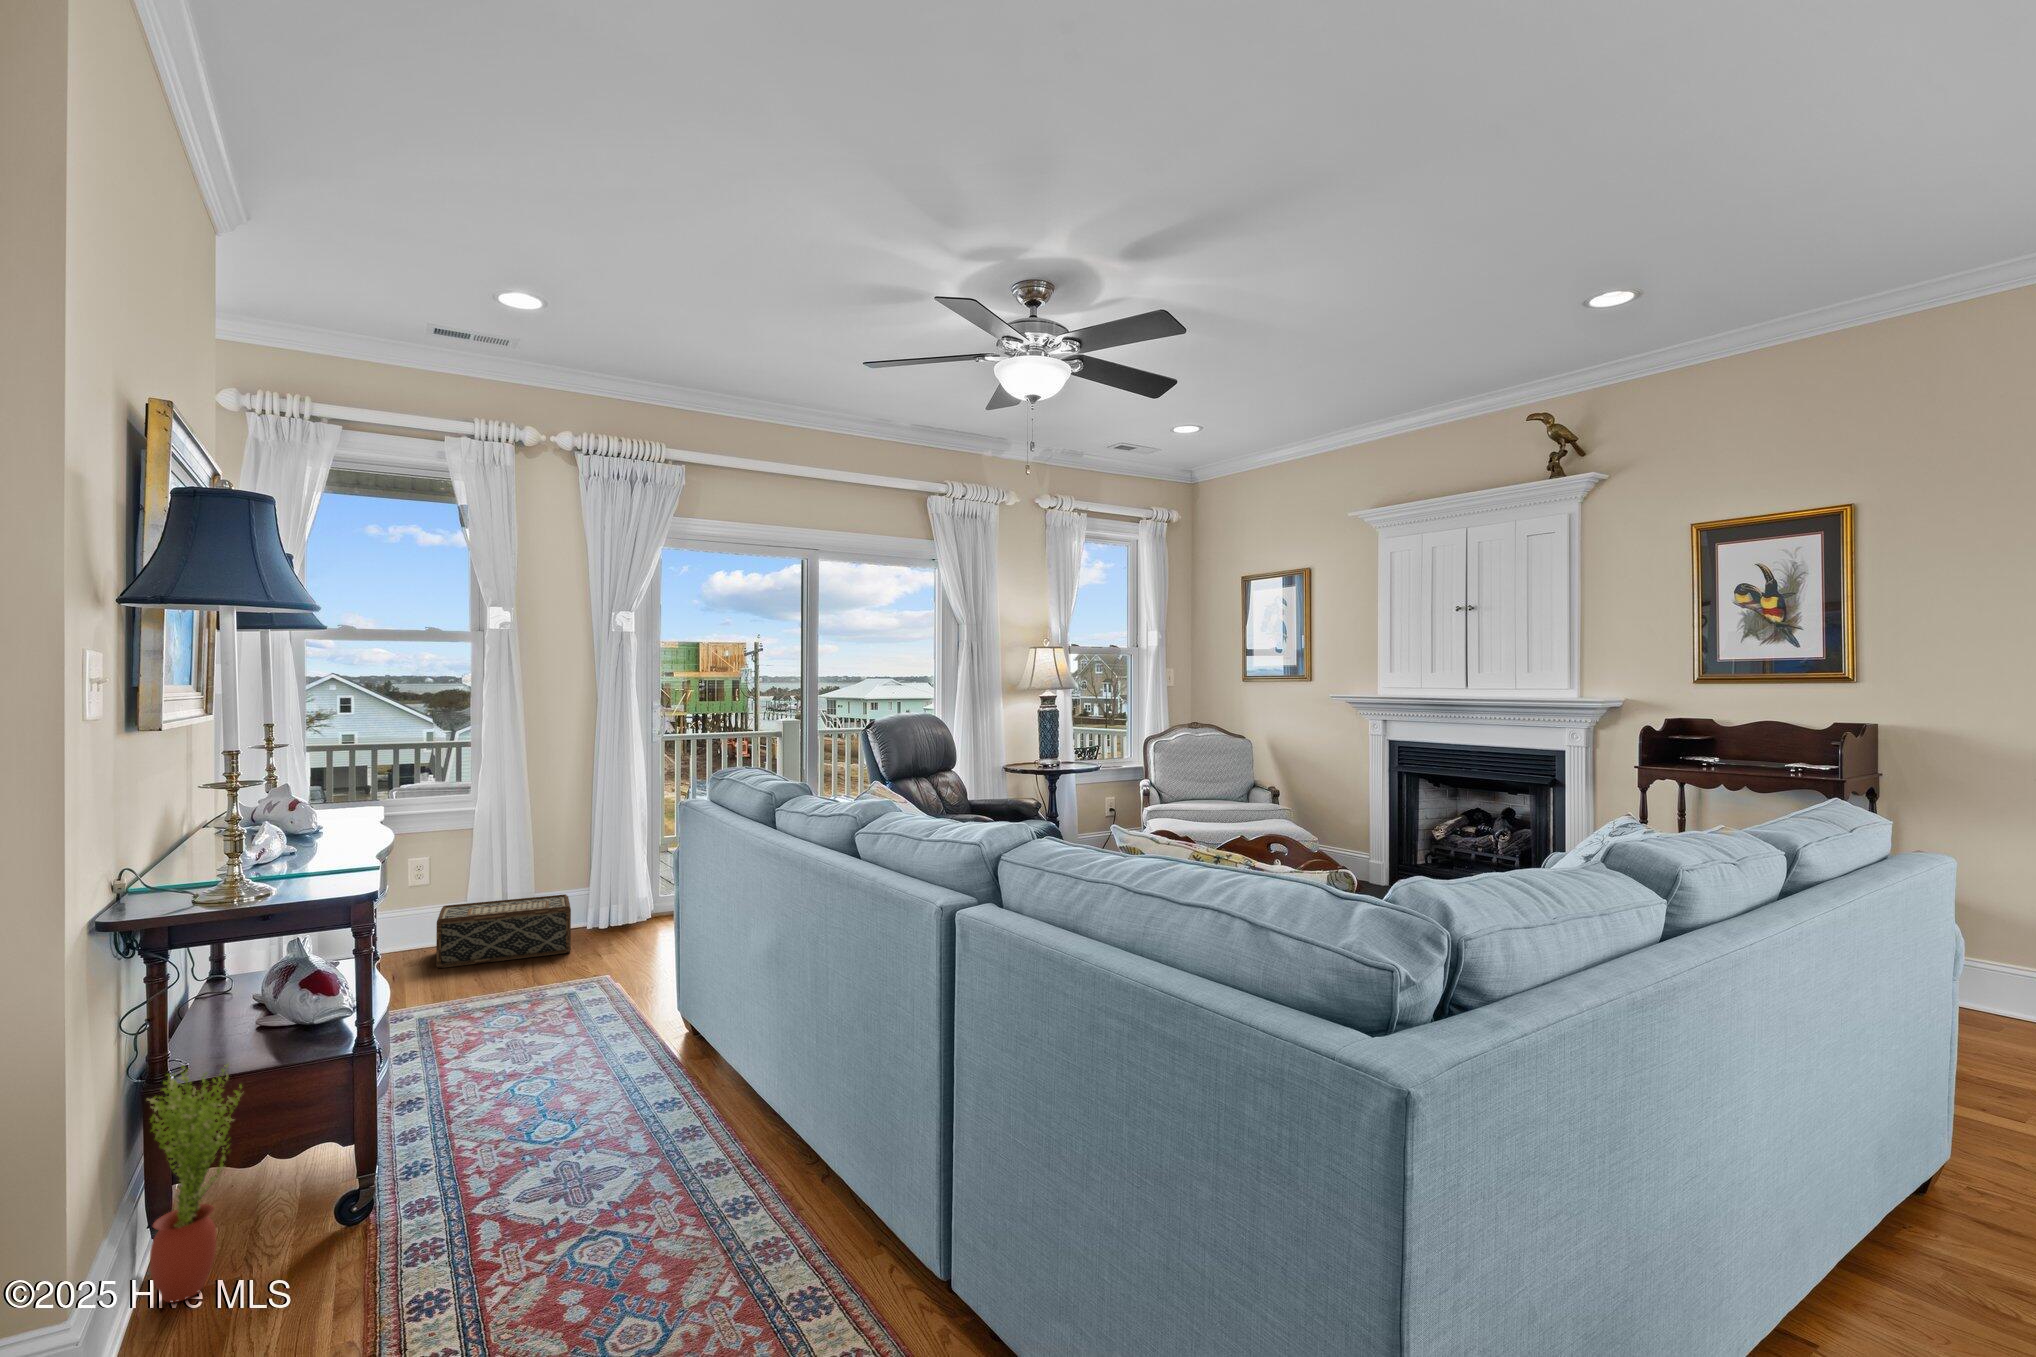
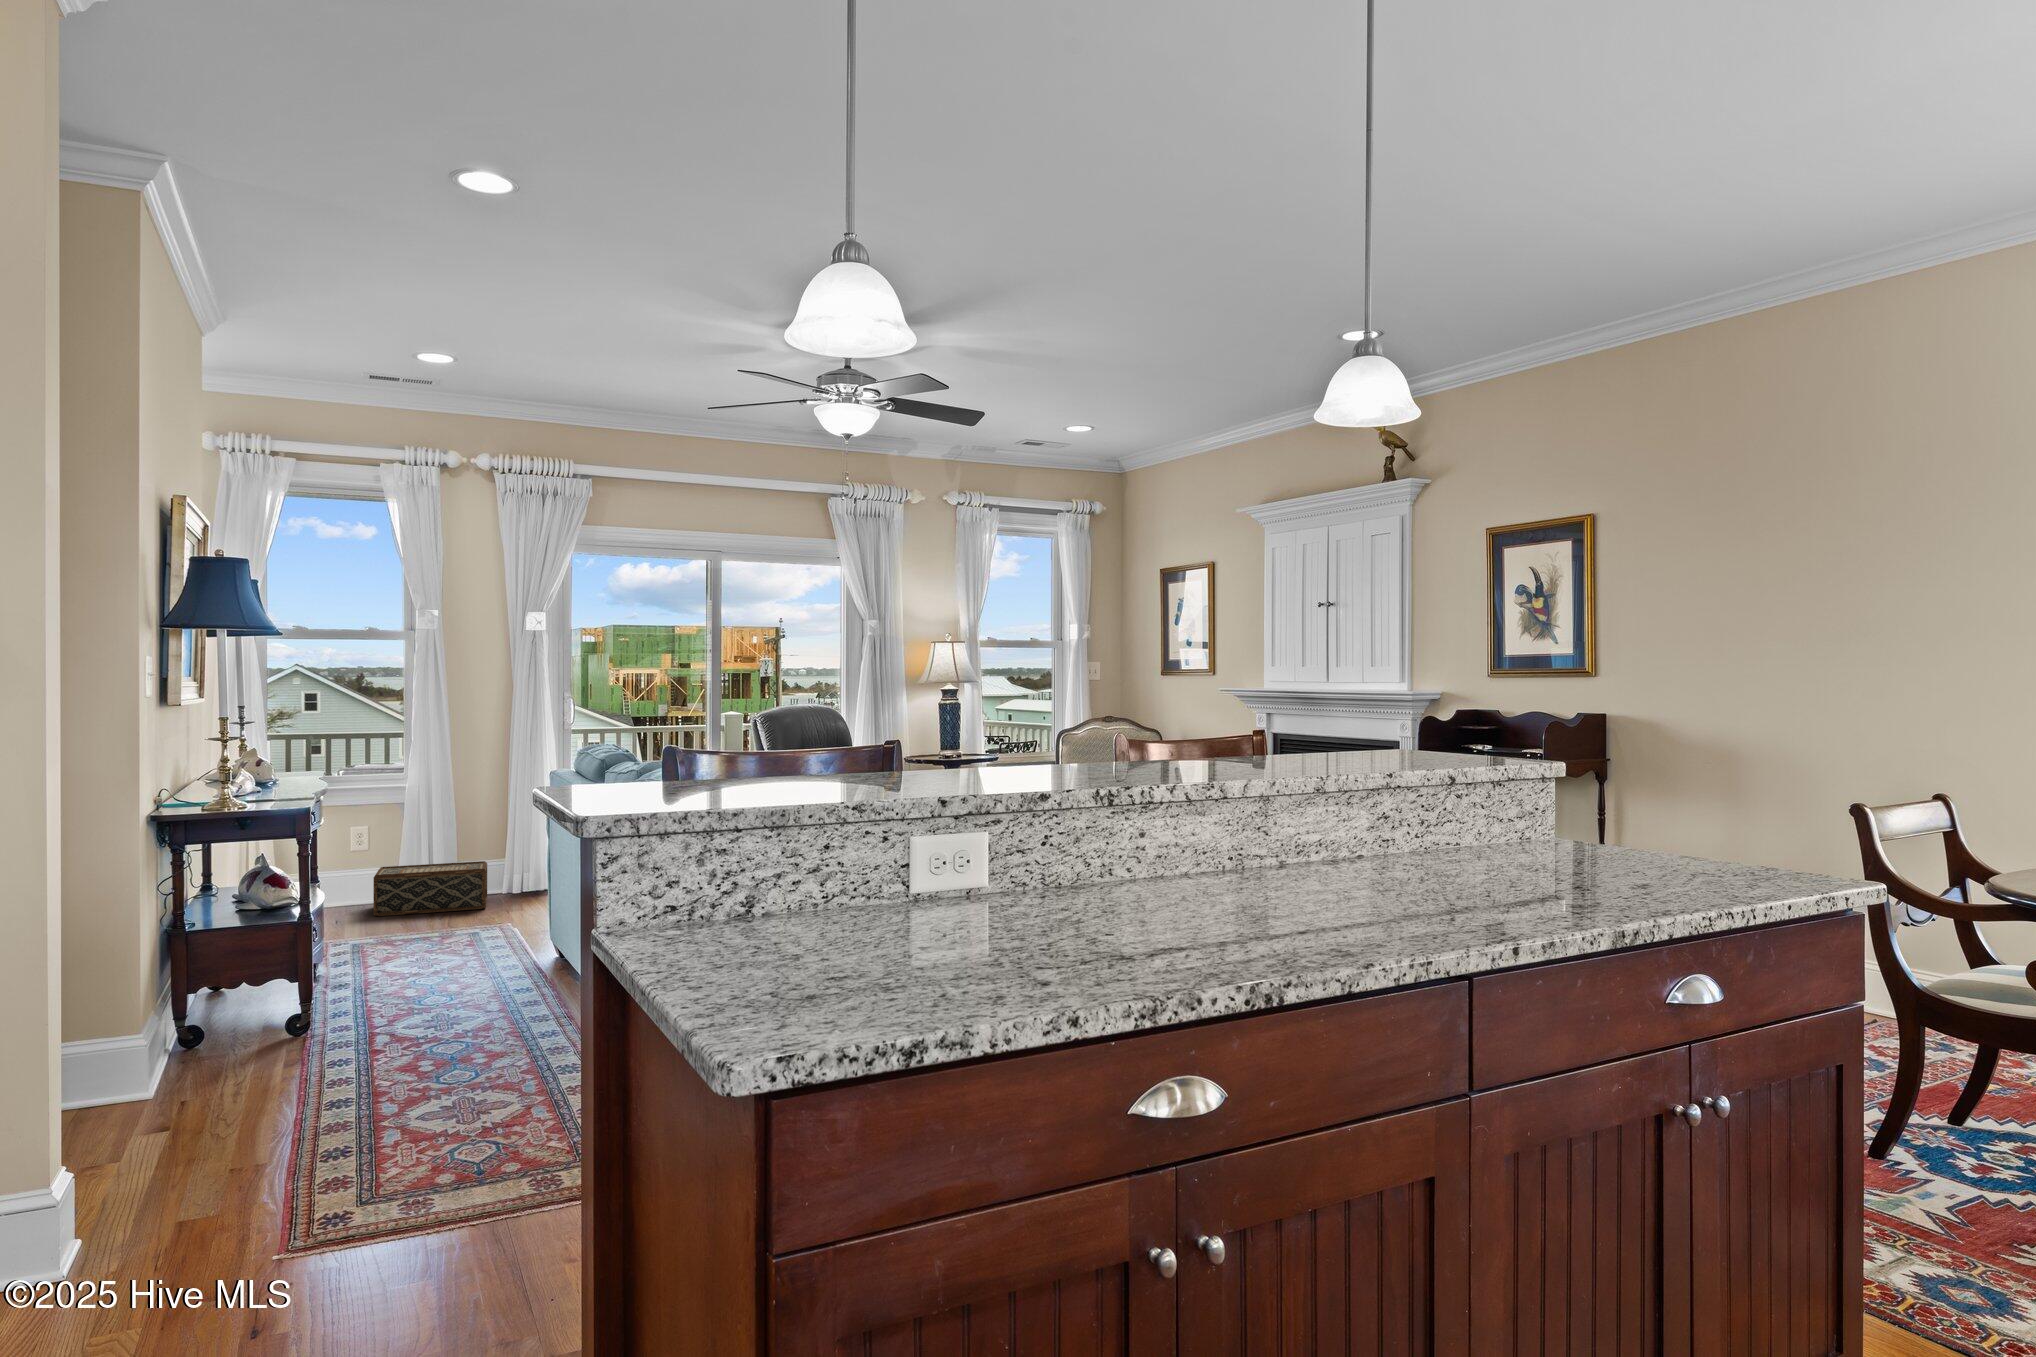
potted plant: present [148,1064,242,1302] -> none [172,918,228,1065]

